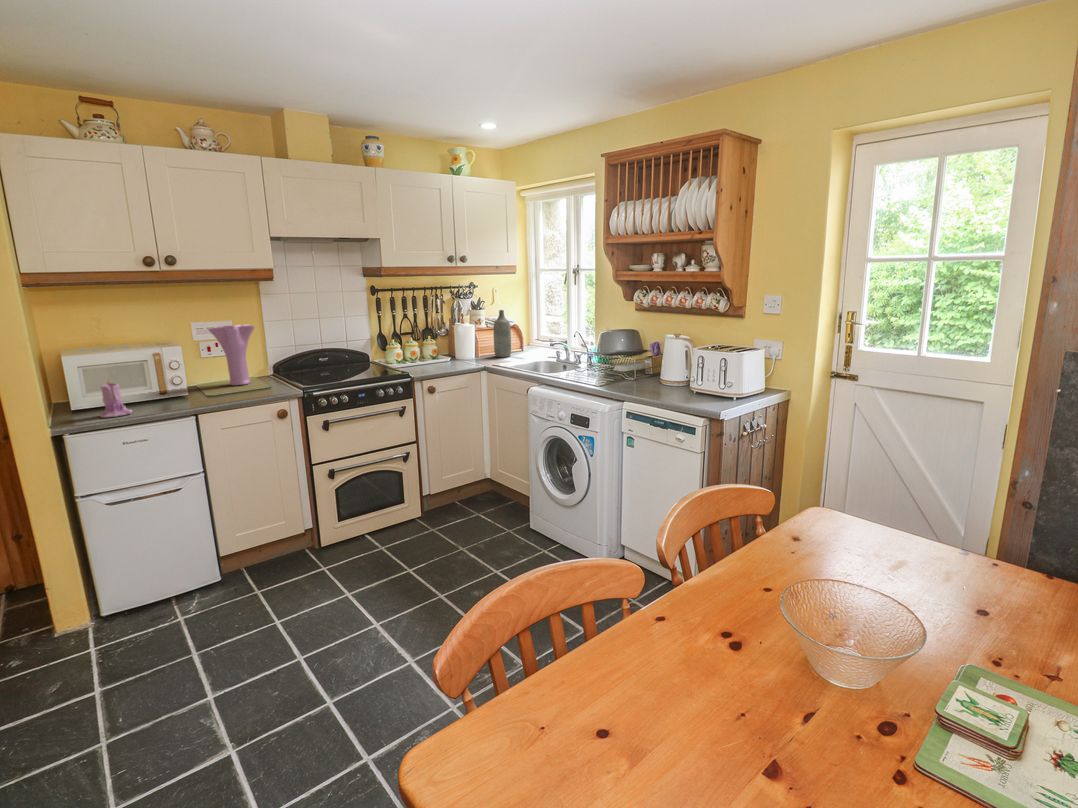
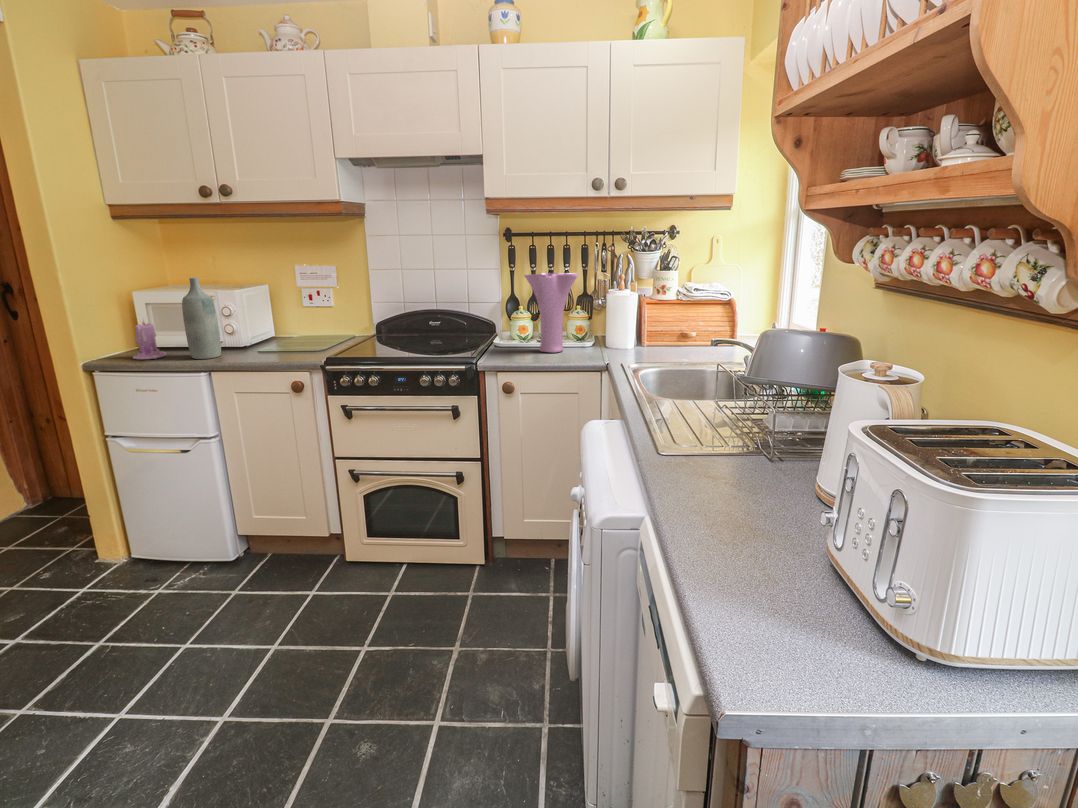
bottle: present [494,310,511,357] -> present [182,278,221,359]
vase: present [208,325,255,385] -> present [524,273,578,353]

